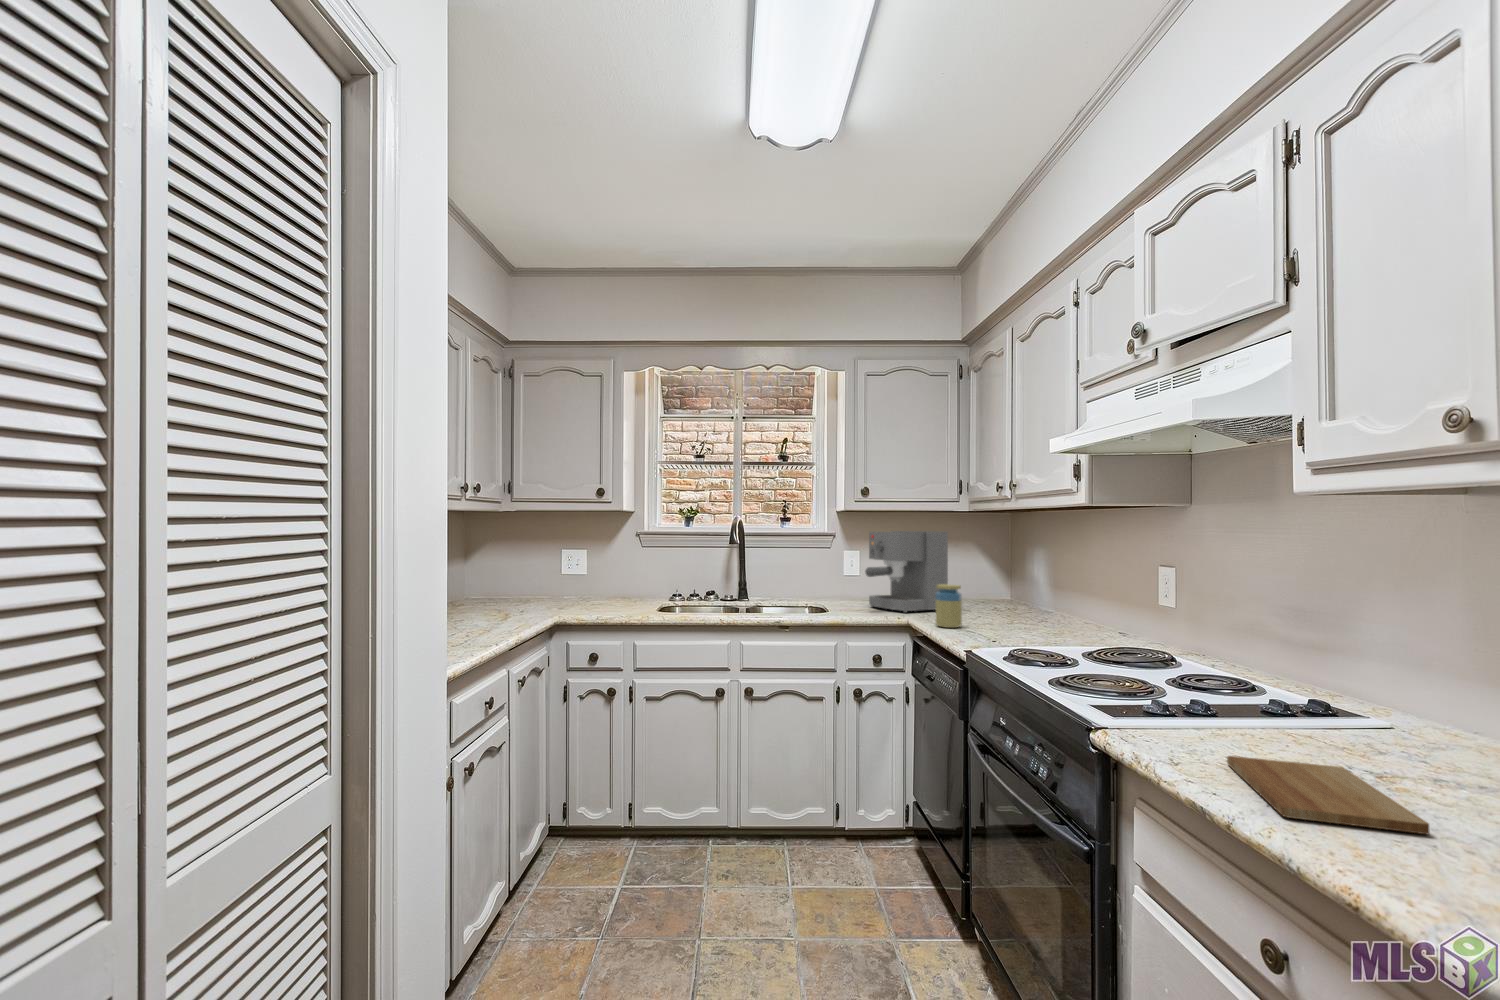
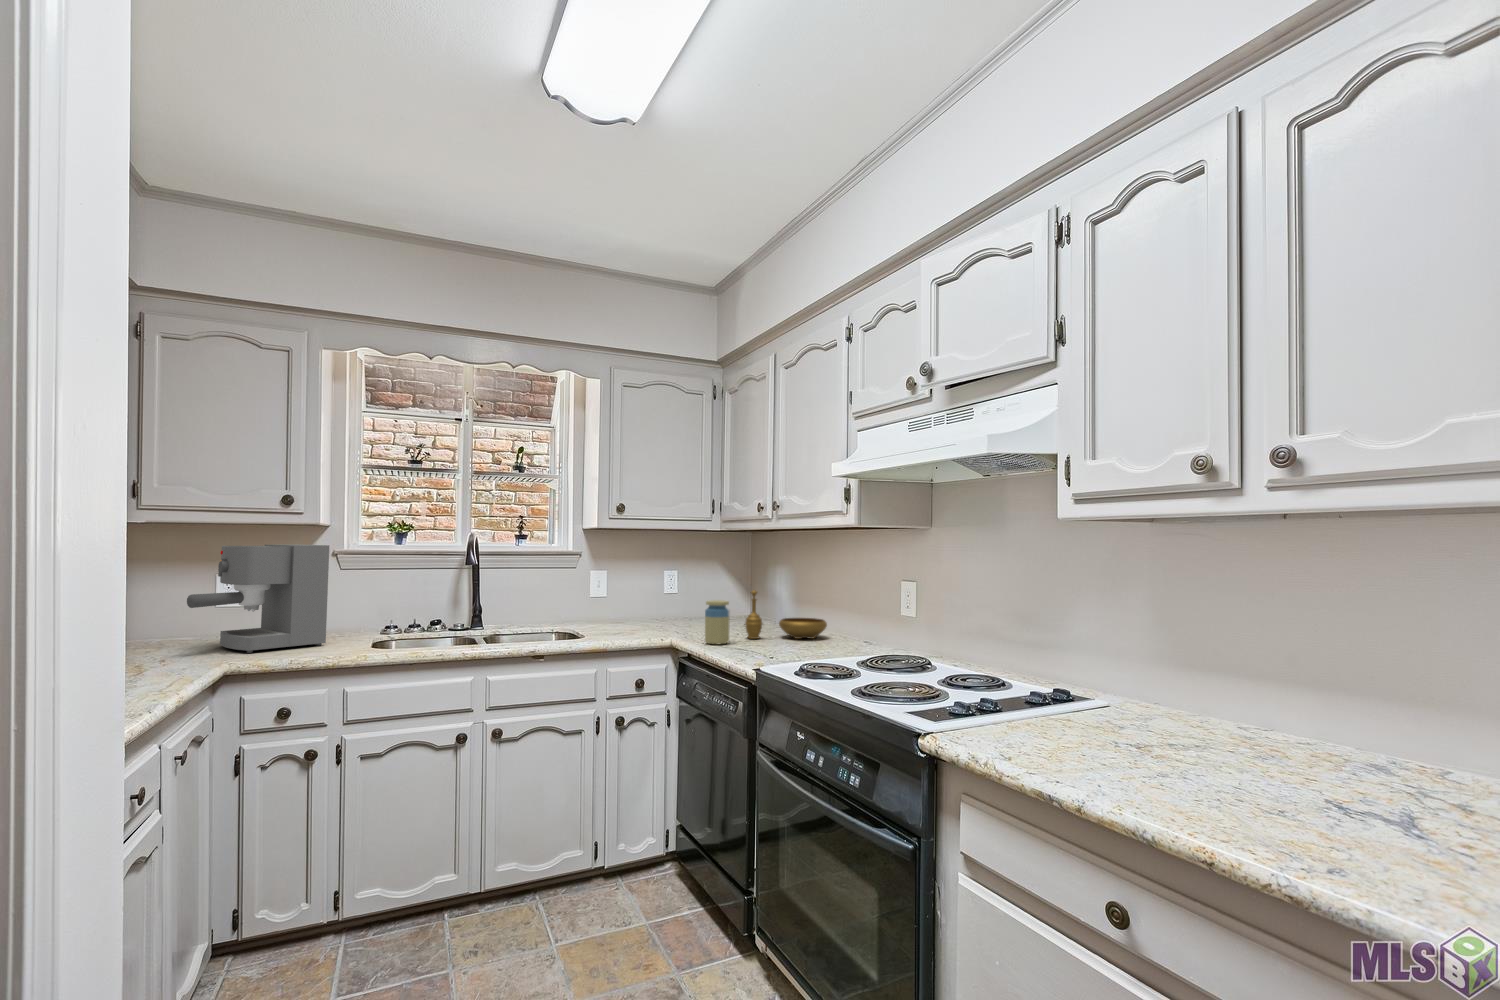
coffee maker: present [865,531,948,613] -> present [187,545,329,653]
decorative bowl: none [982,576,1074,629] -> present [745,590,827,639]
cutting board: present [1227,756,1429,834] -> none [1039,744,1198,793]

